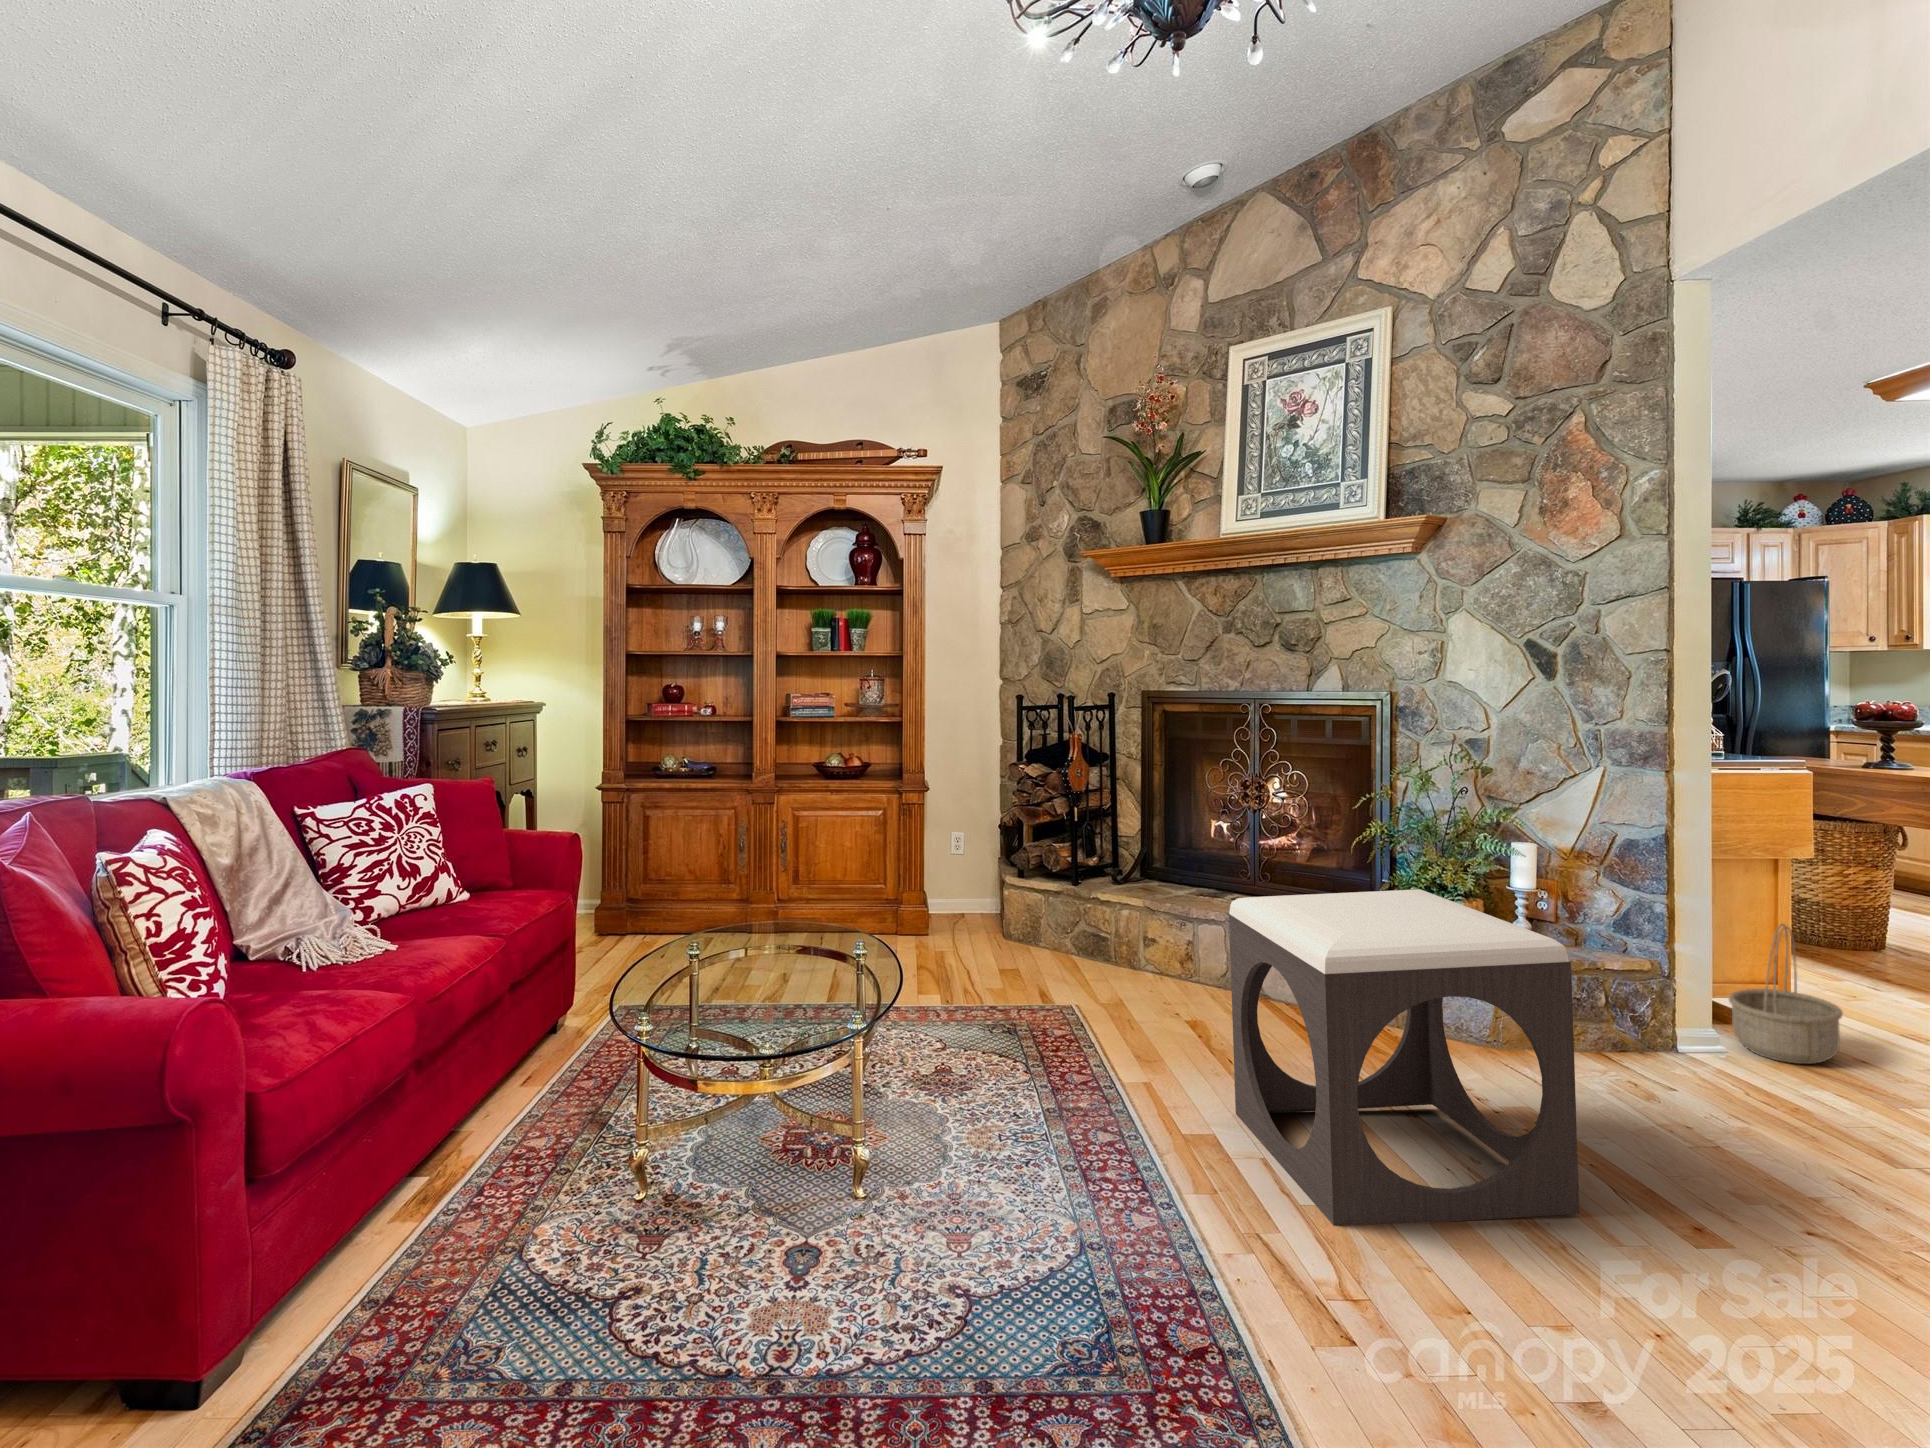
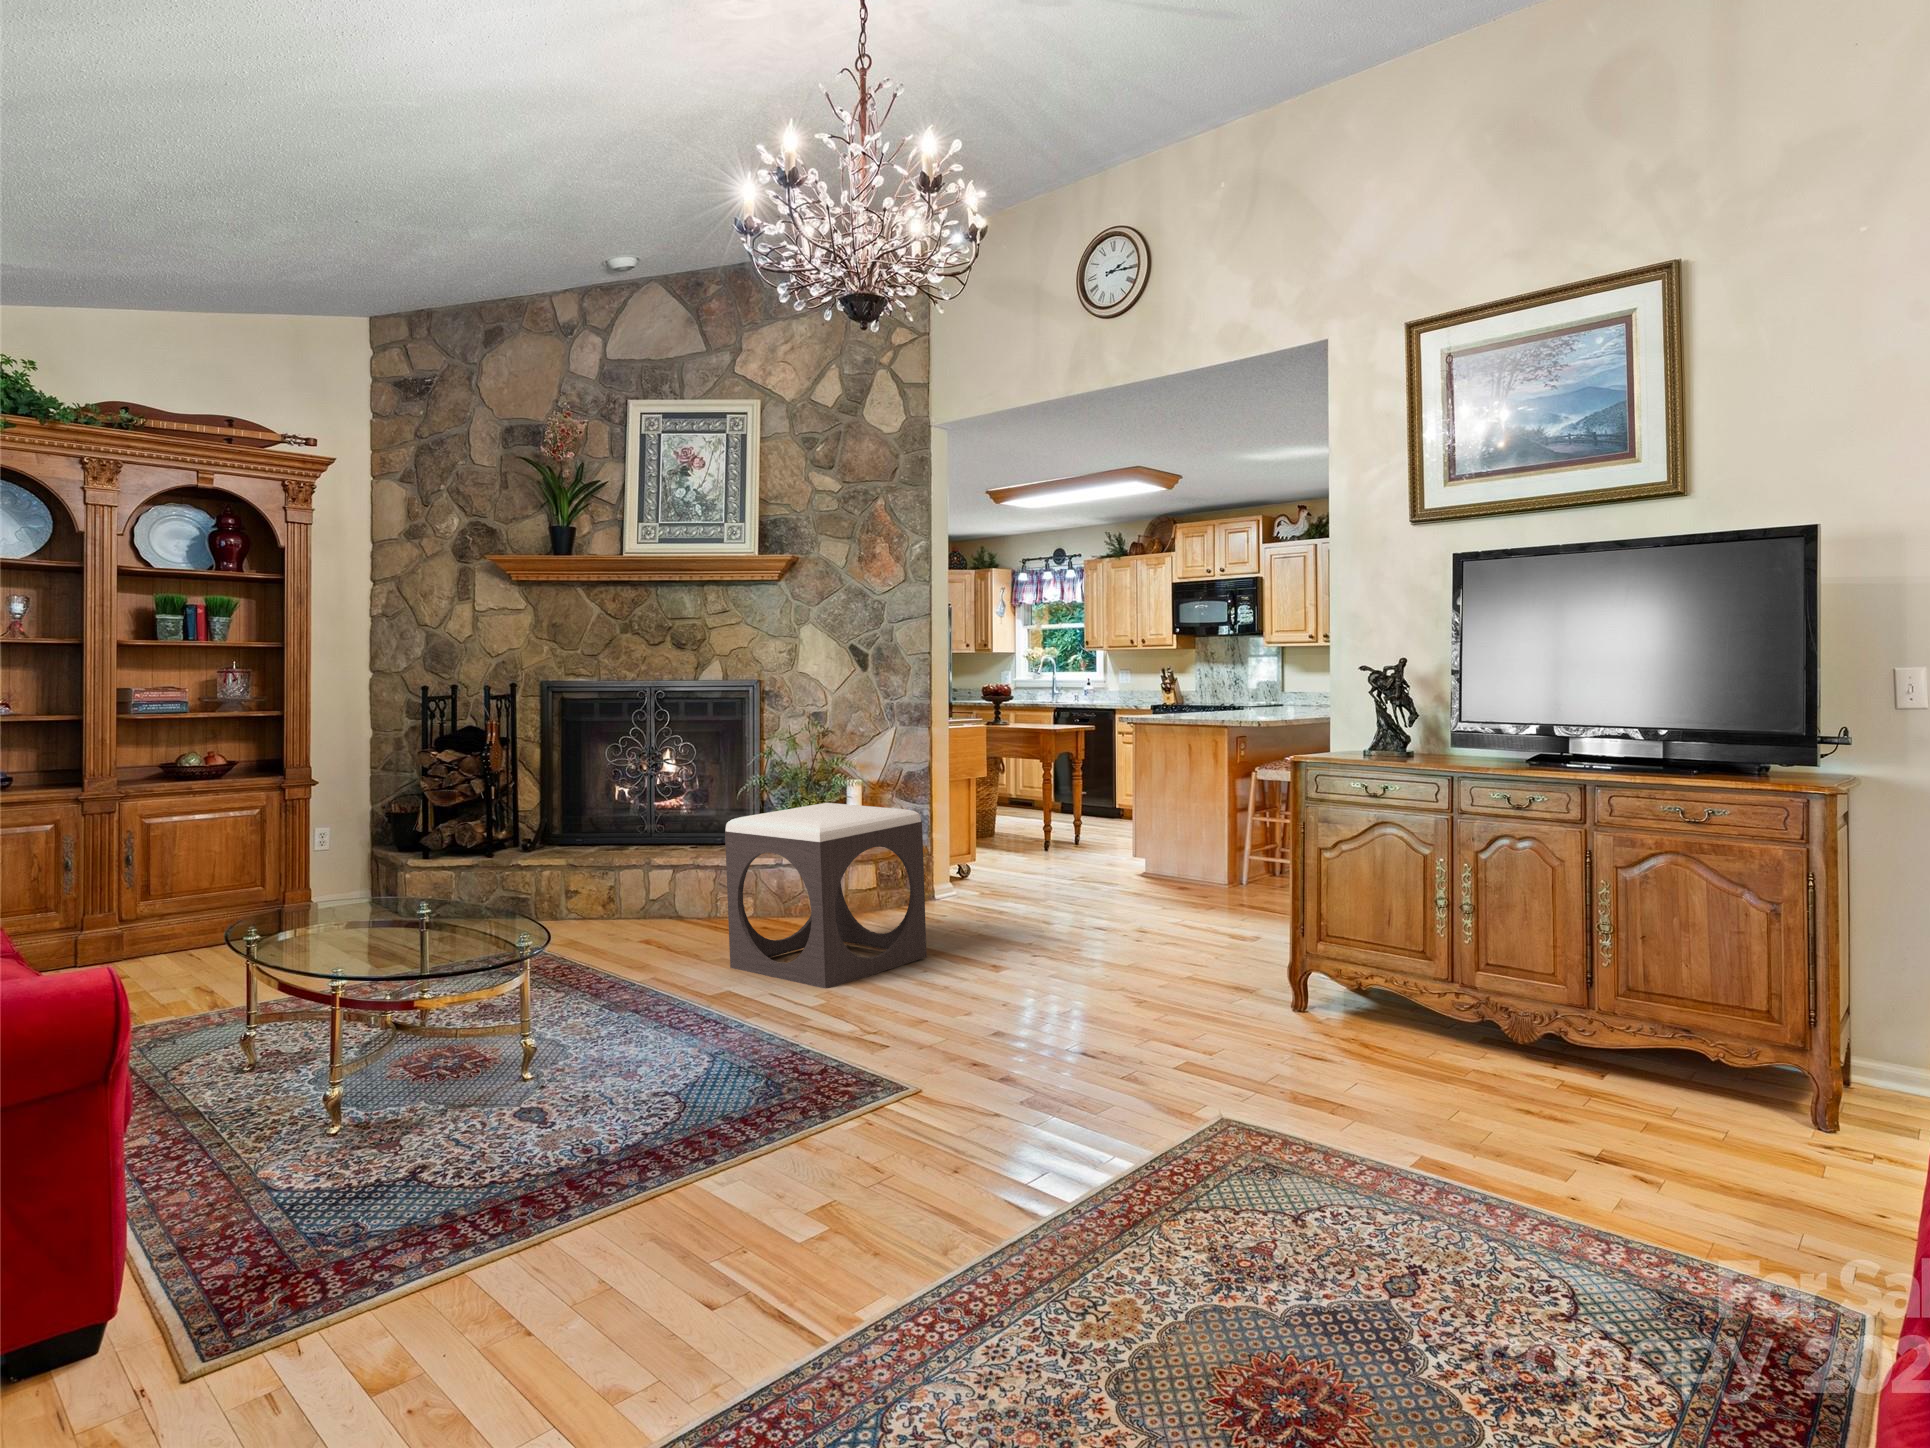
basket: present [1729,924,1843,1064] -> none [949,813,999,892]

